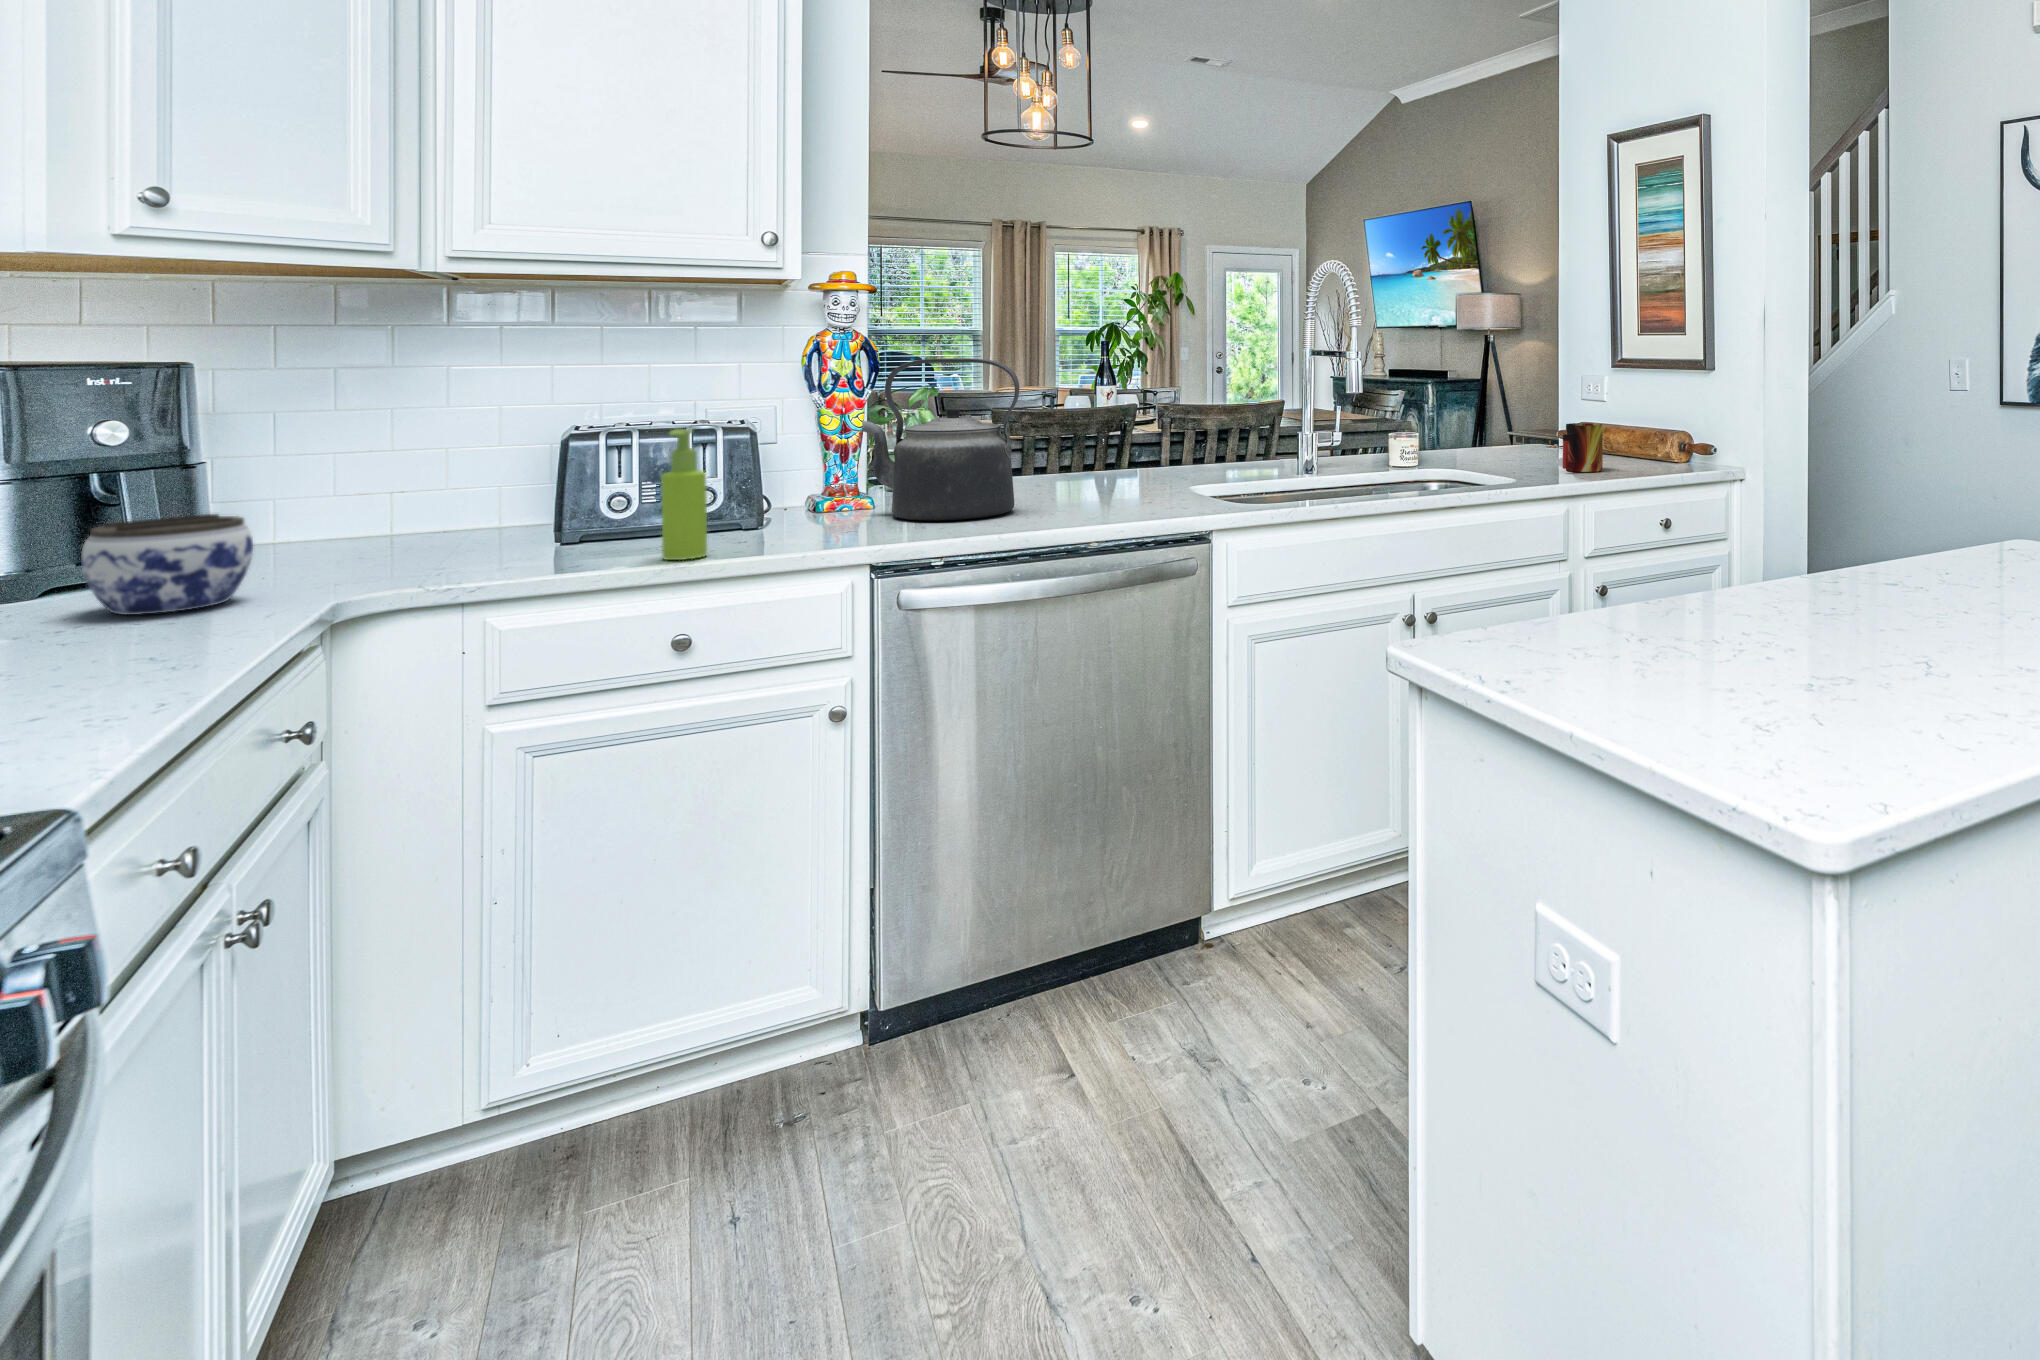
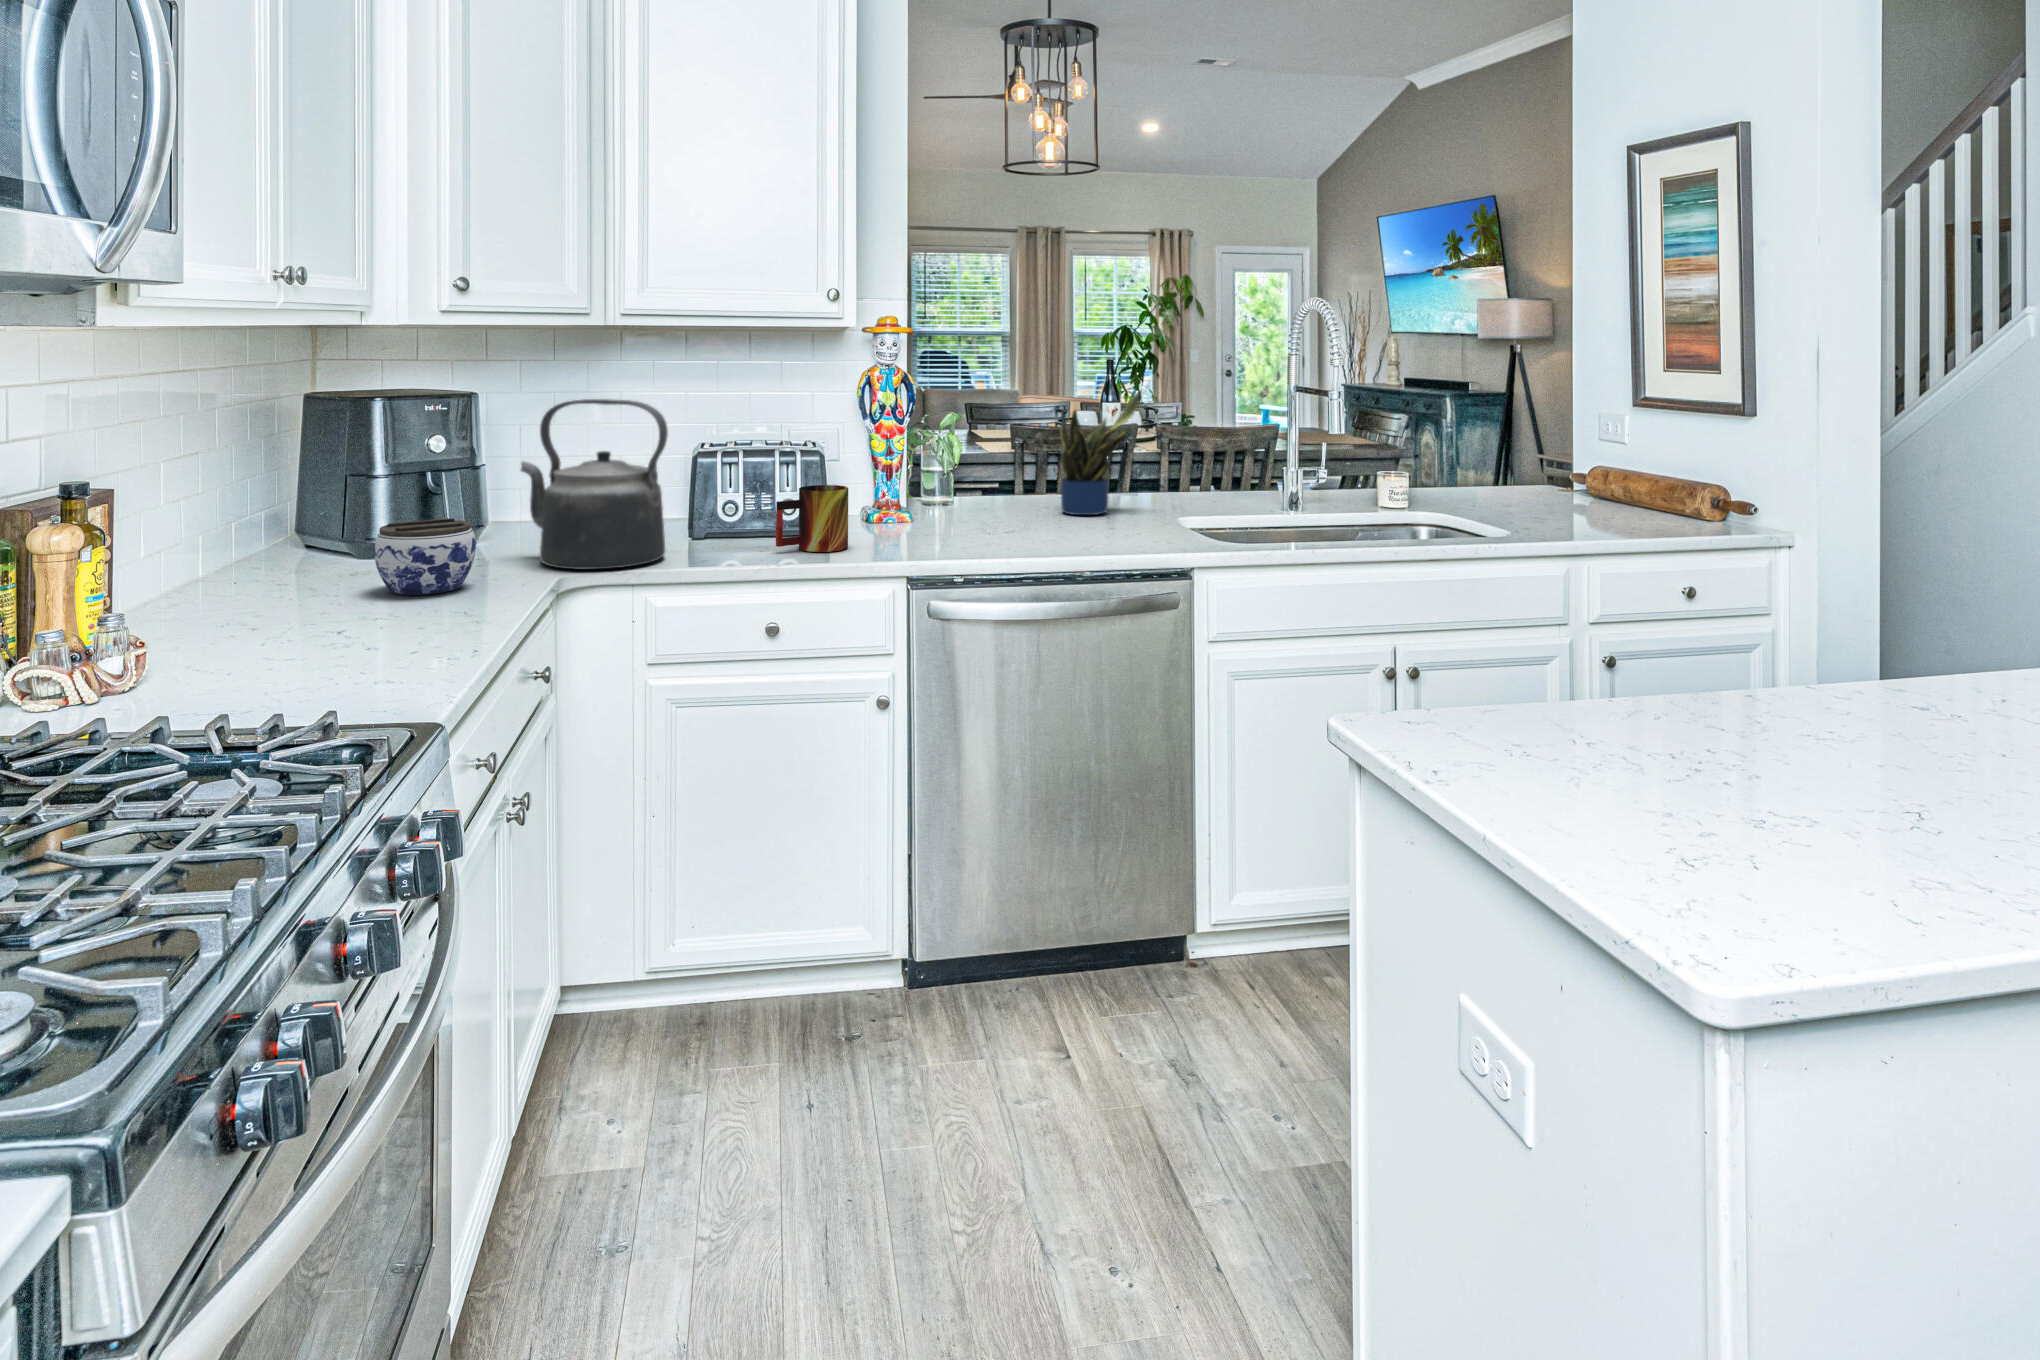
potted plant: none [1049,354,1140,489] -> present [1061,390,1142,515]
kettle: present [862,358,1019,521] -> present [521,399,668,570]
mug: present [1563,423,1603,472] -> present [776,485,848,552]
soap dispenser: present [661,429,707,560] -> none [749,460,782,571]

